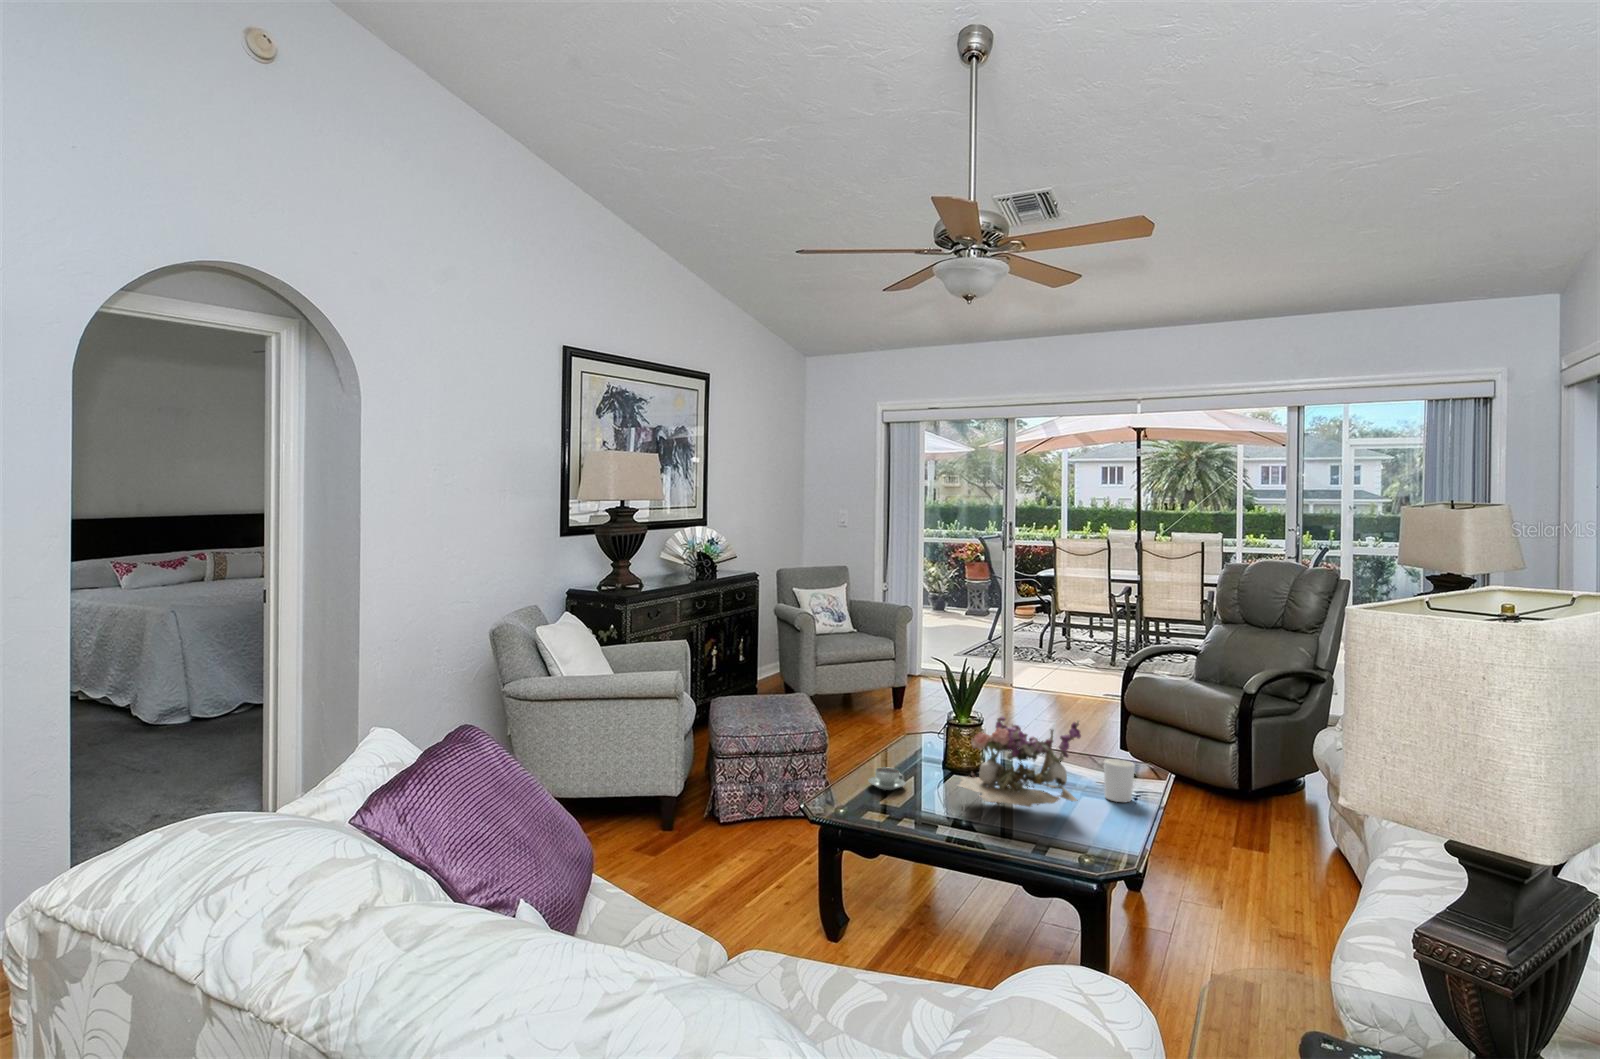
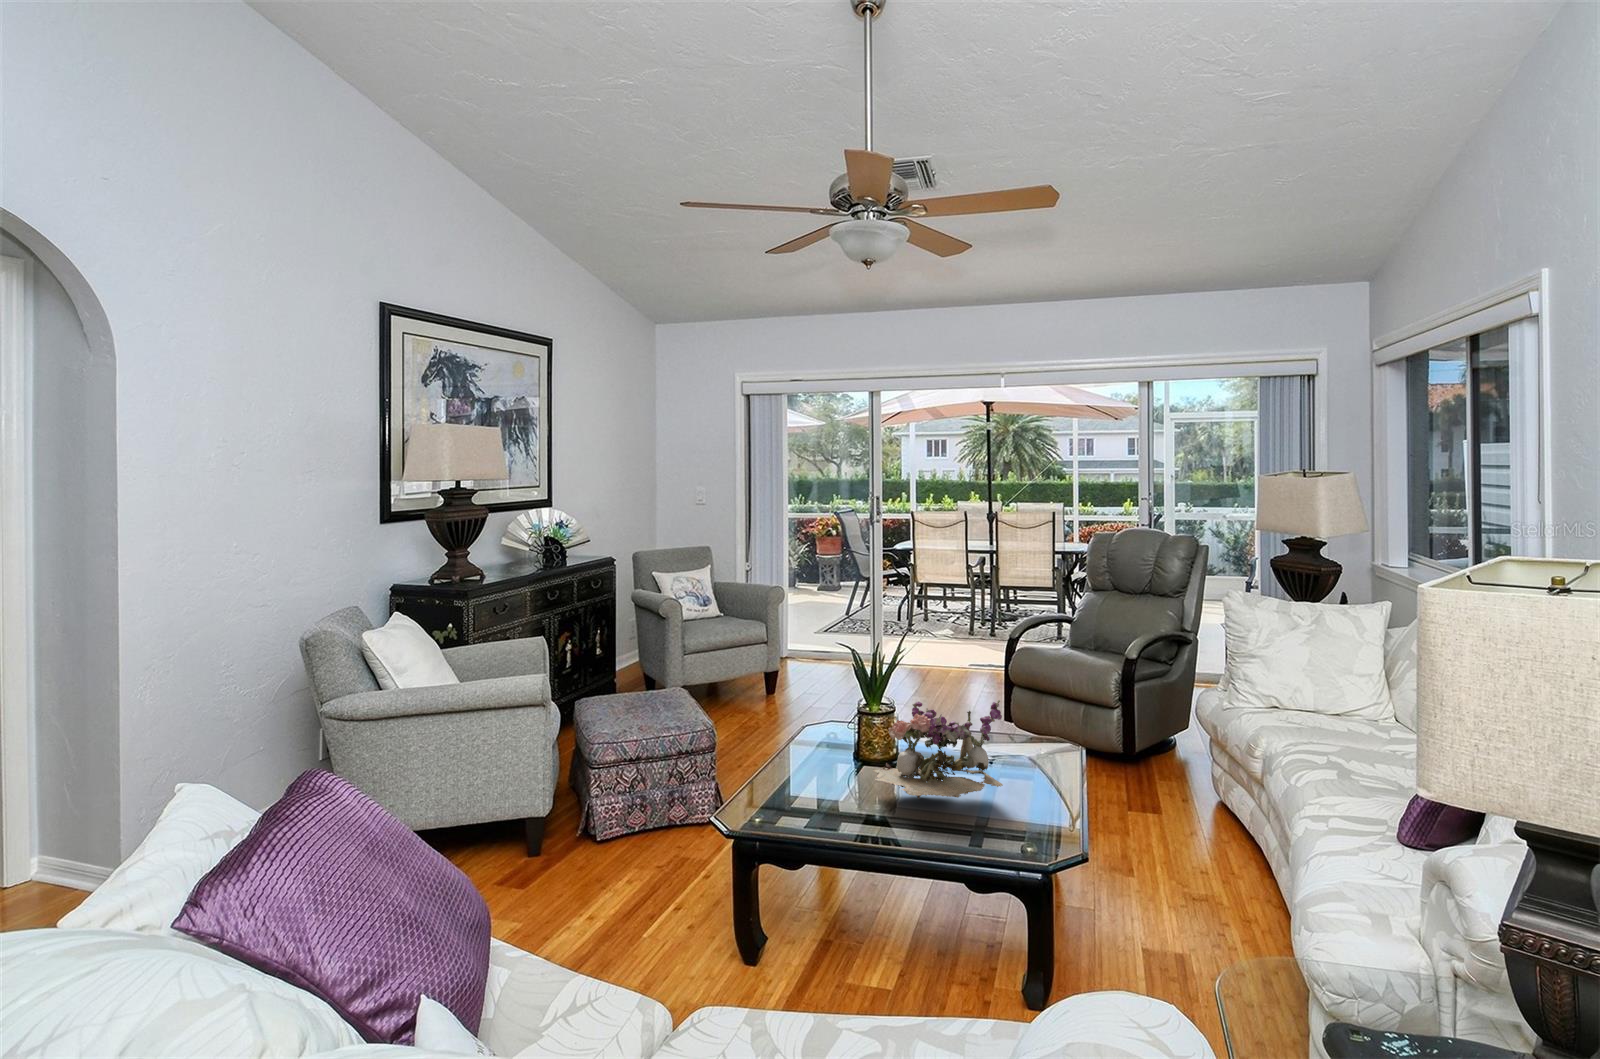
candle holder: present [1104,759,1135,802] -> none [1018,737,1050,782]
coffee cup: present [868,767,906,790] -> none [774,766,816,790]

